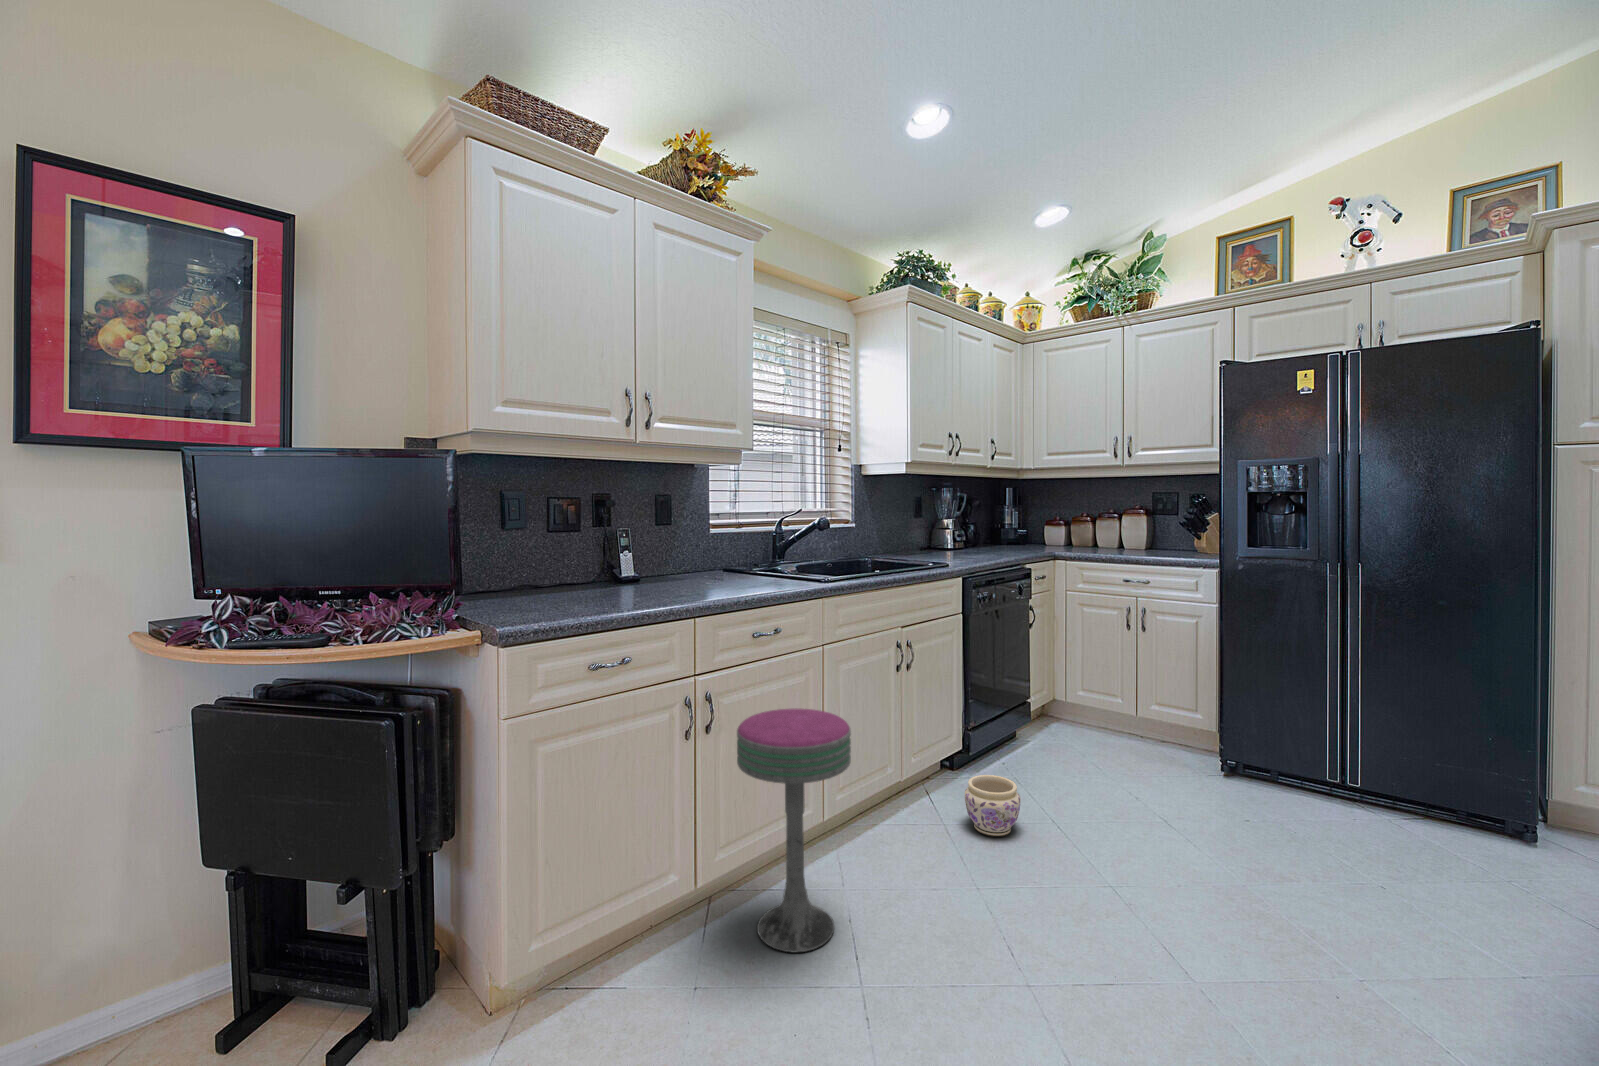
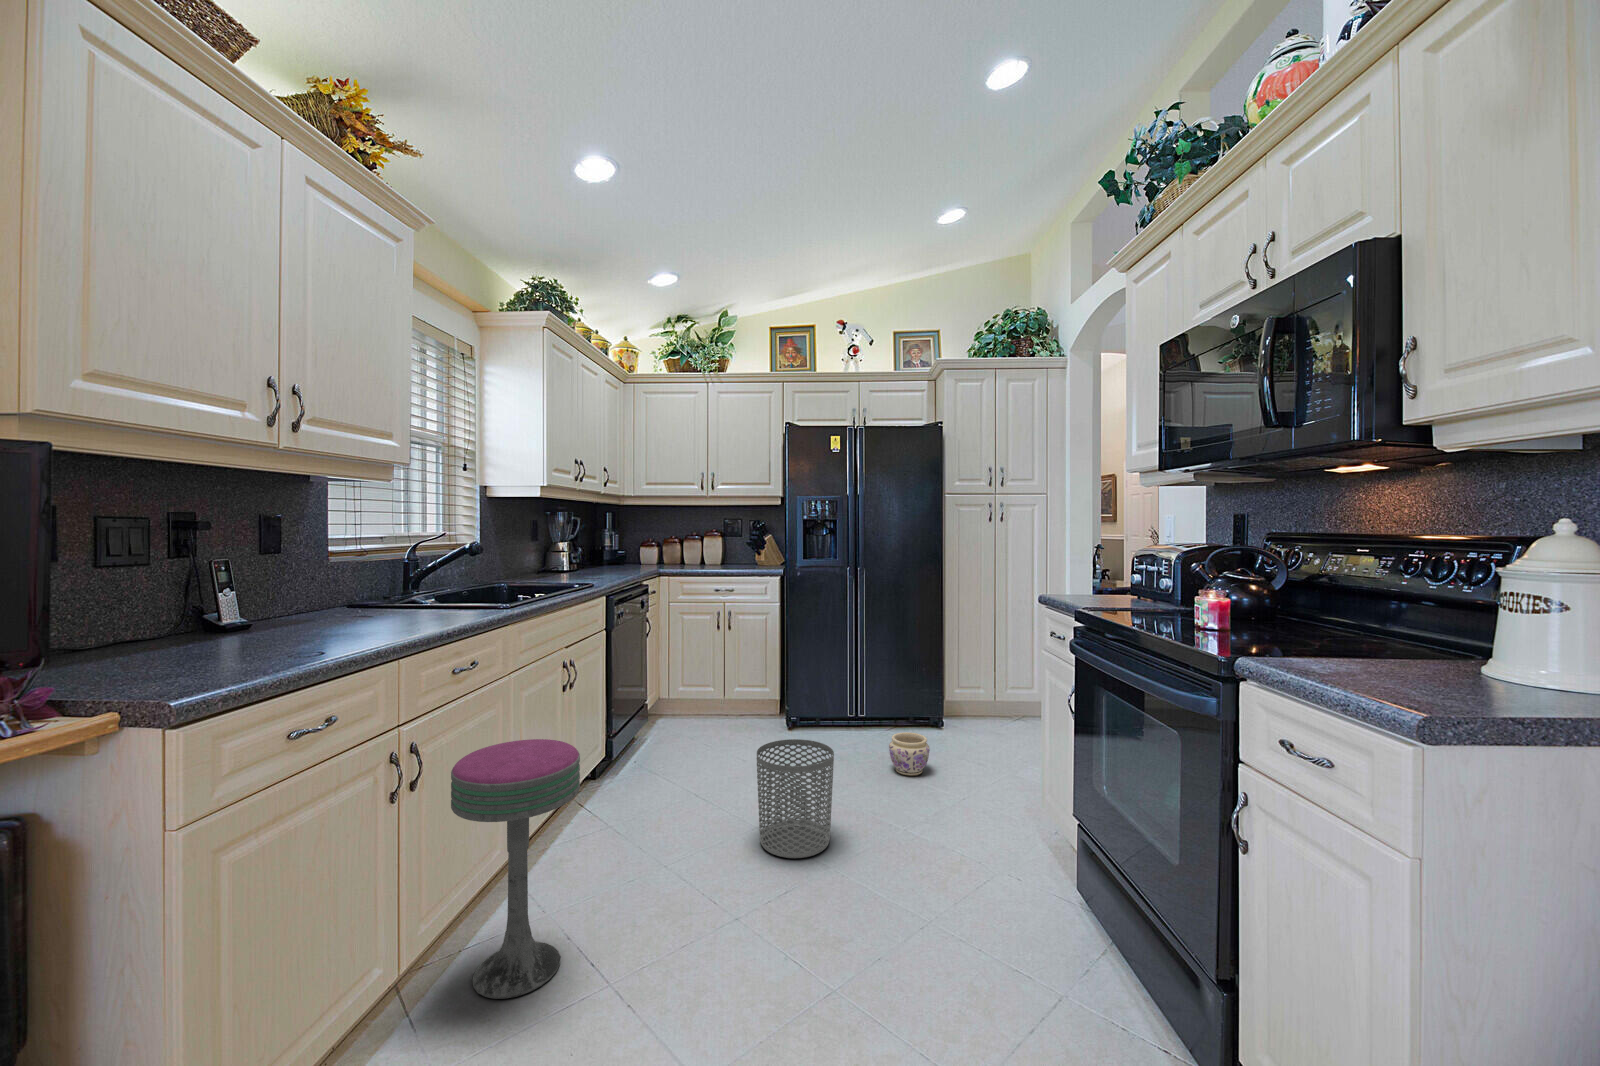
planter: present [965,775,1021,837] -> present [889,732,930,776]
waste bin: none [1098,777,1217,945] -> present [756,739,834,858]

